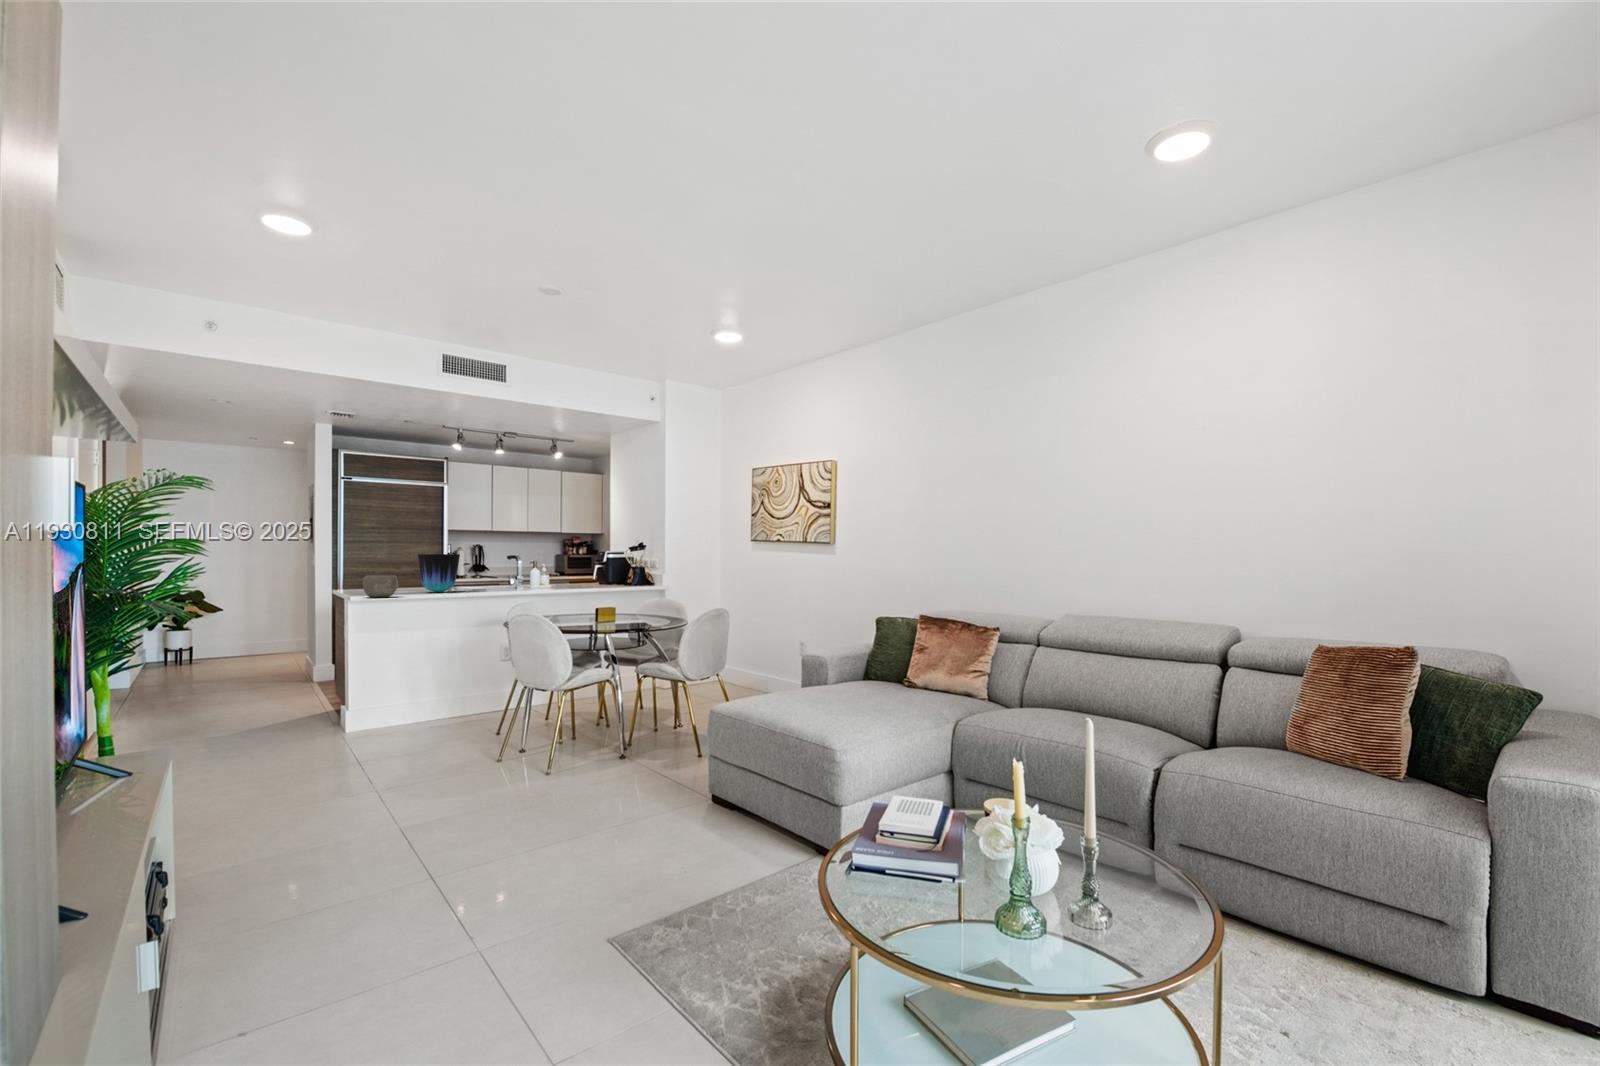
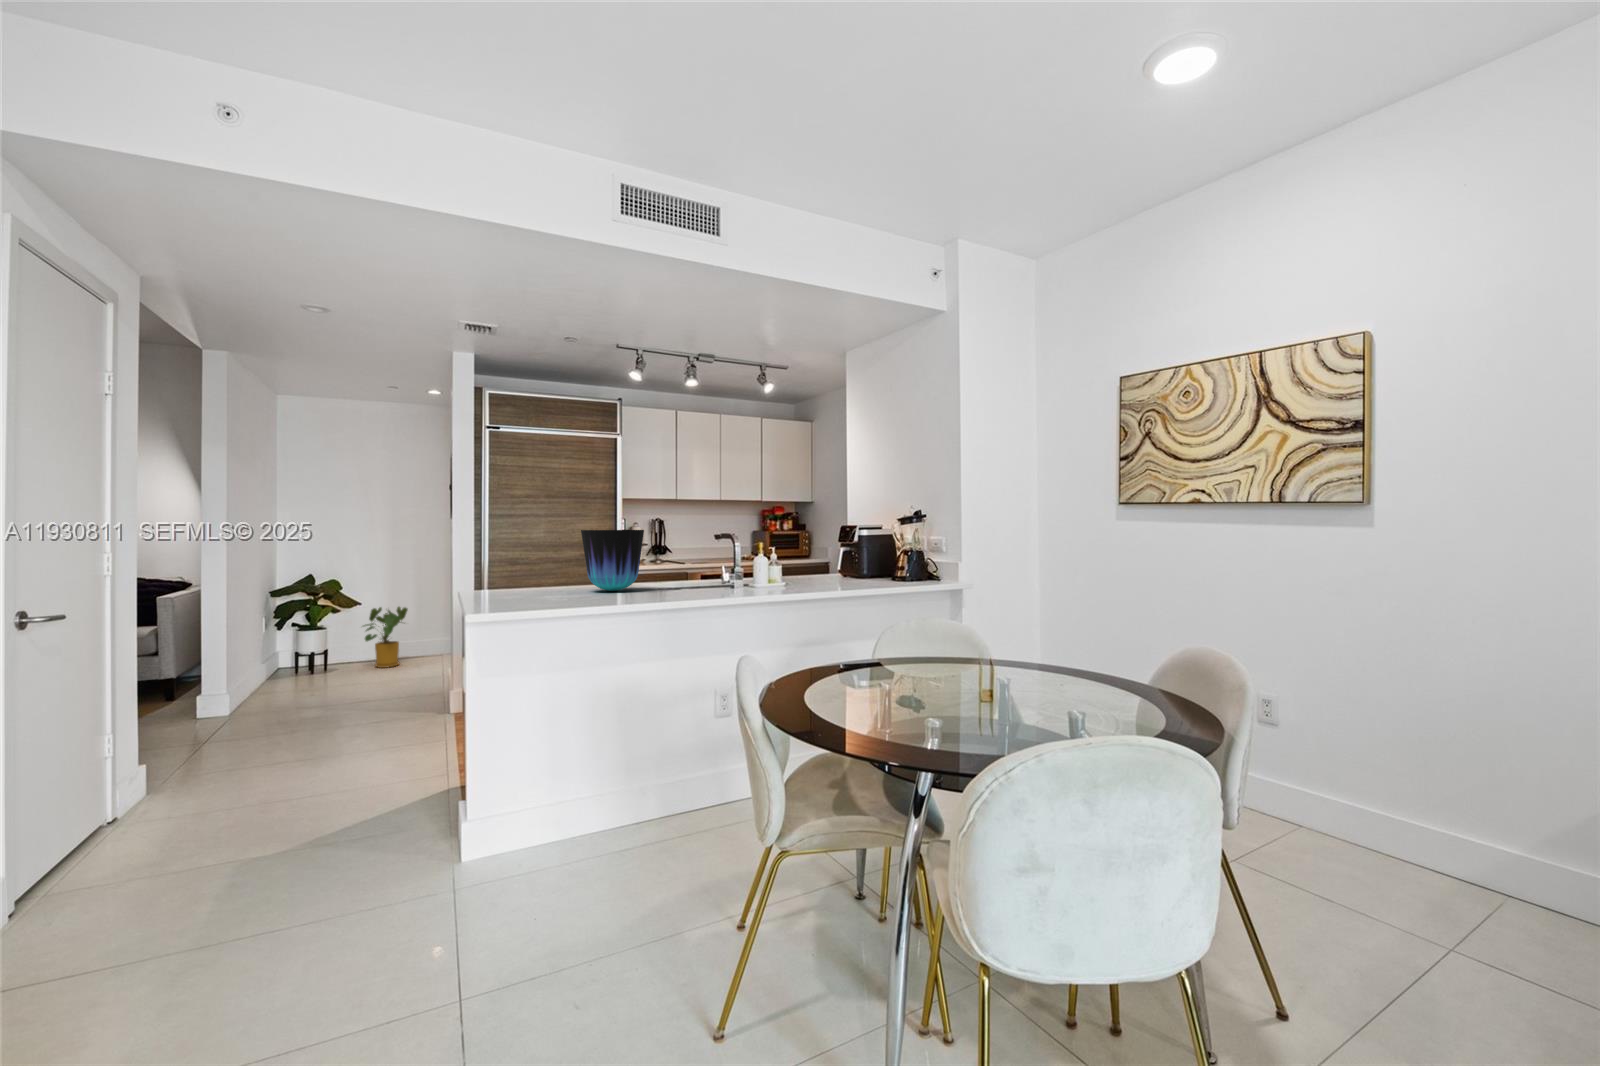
bowl: present [363,575,399,597] -> none [489,566,550,606]
house plant: none [221,614,264,663] -> present [363,607,408,668]

